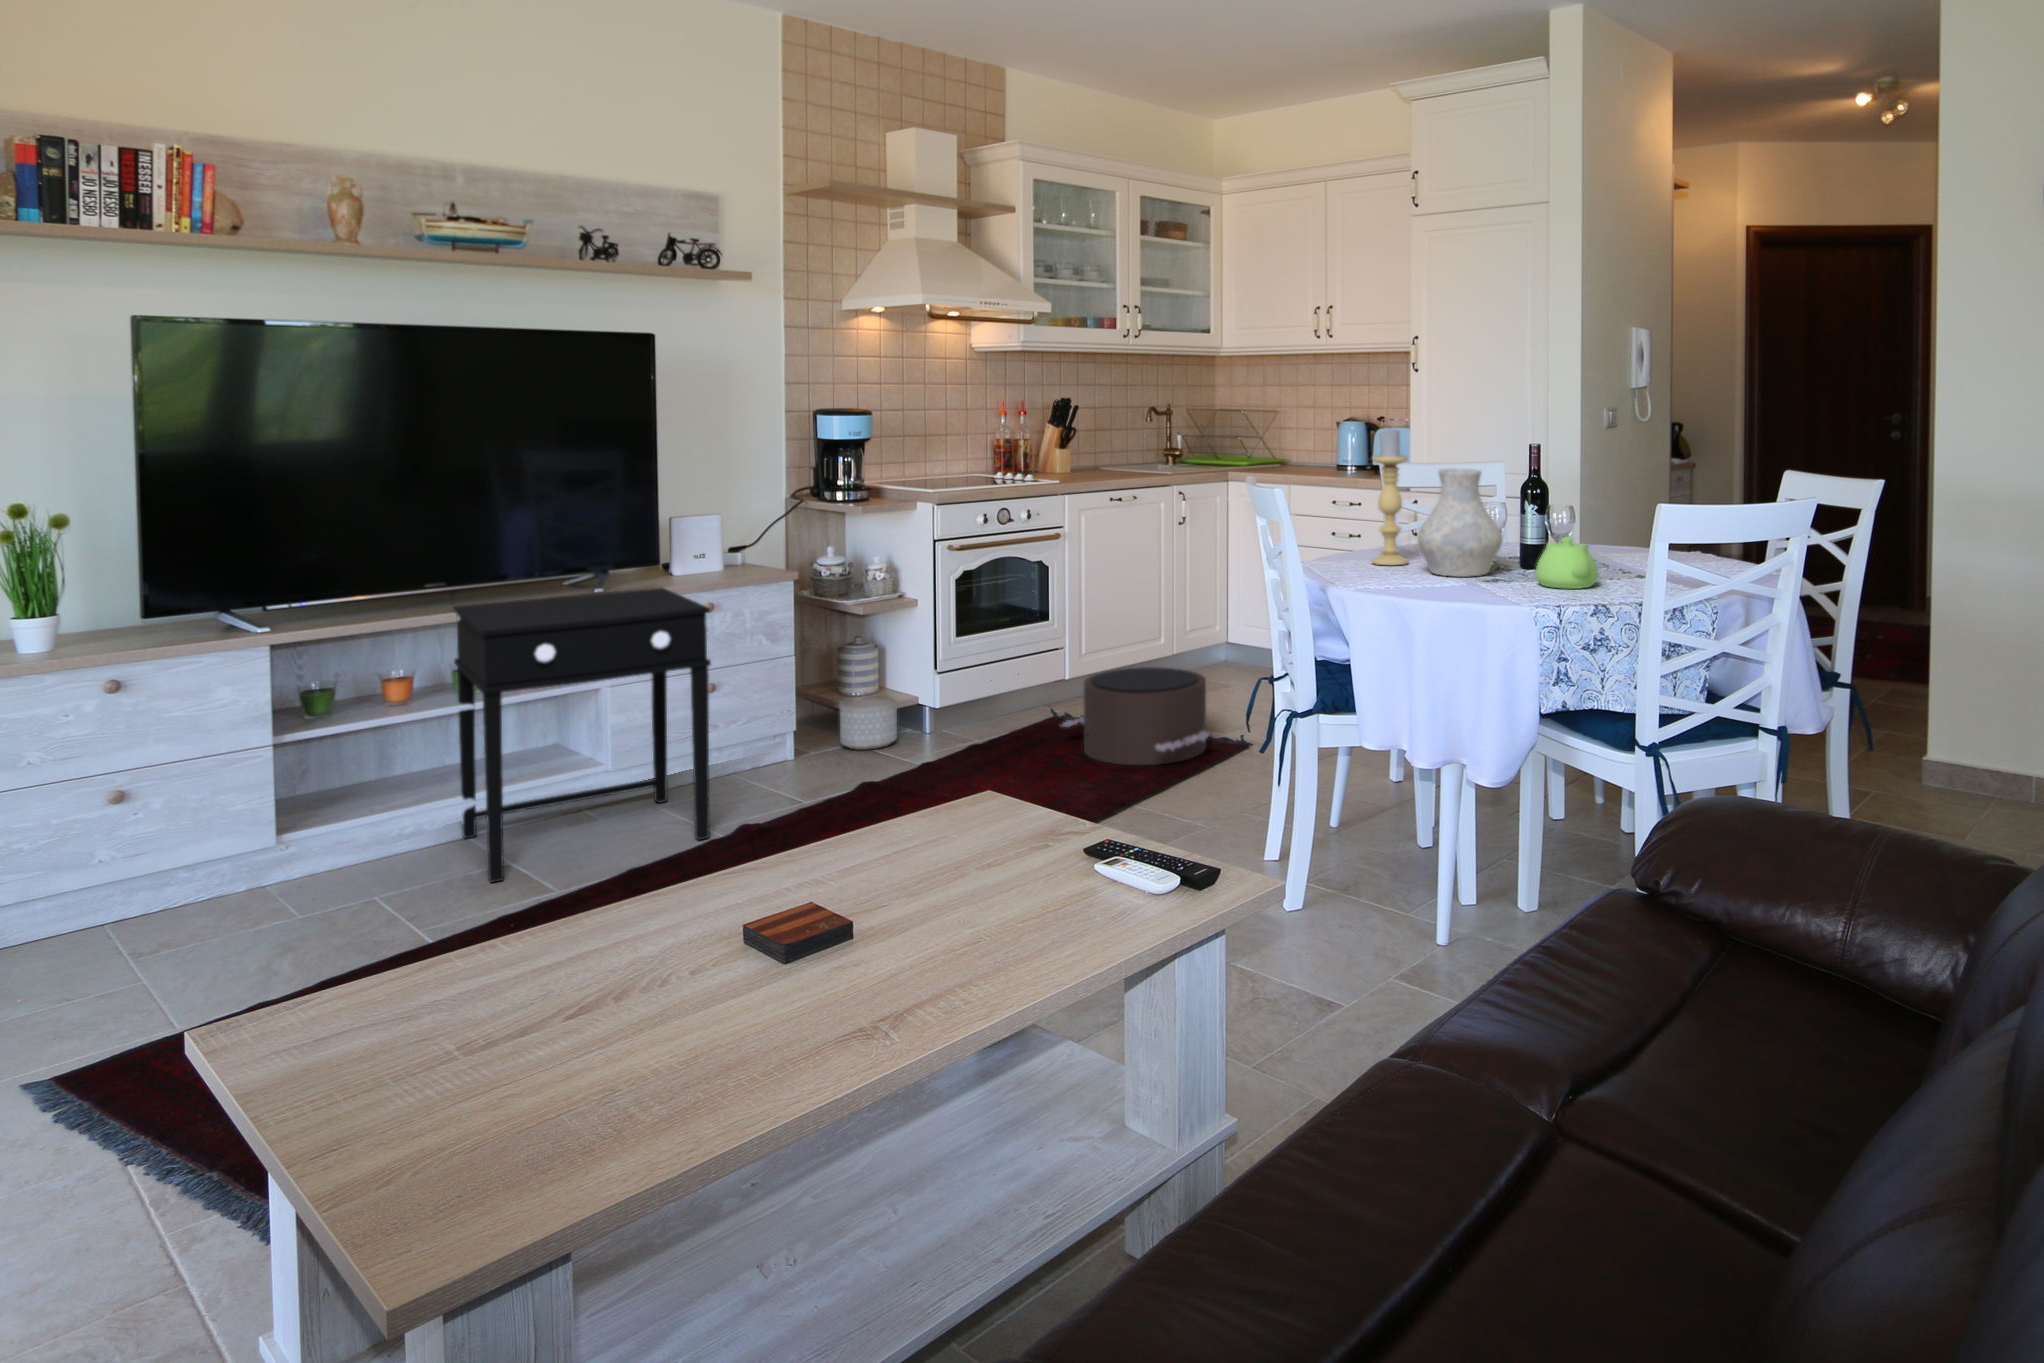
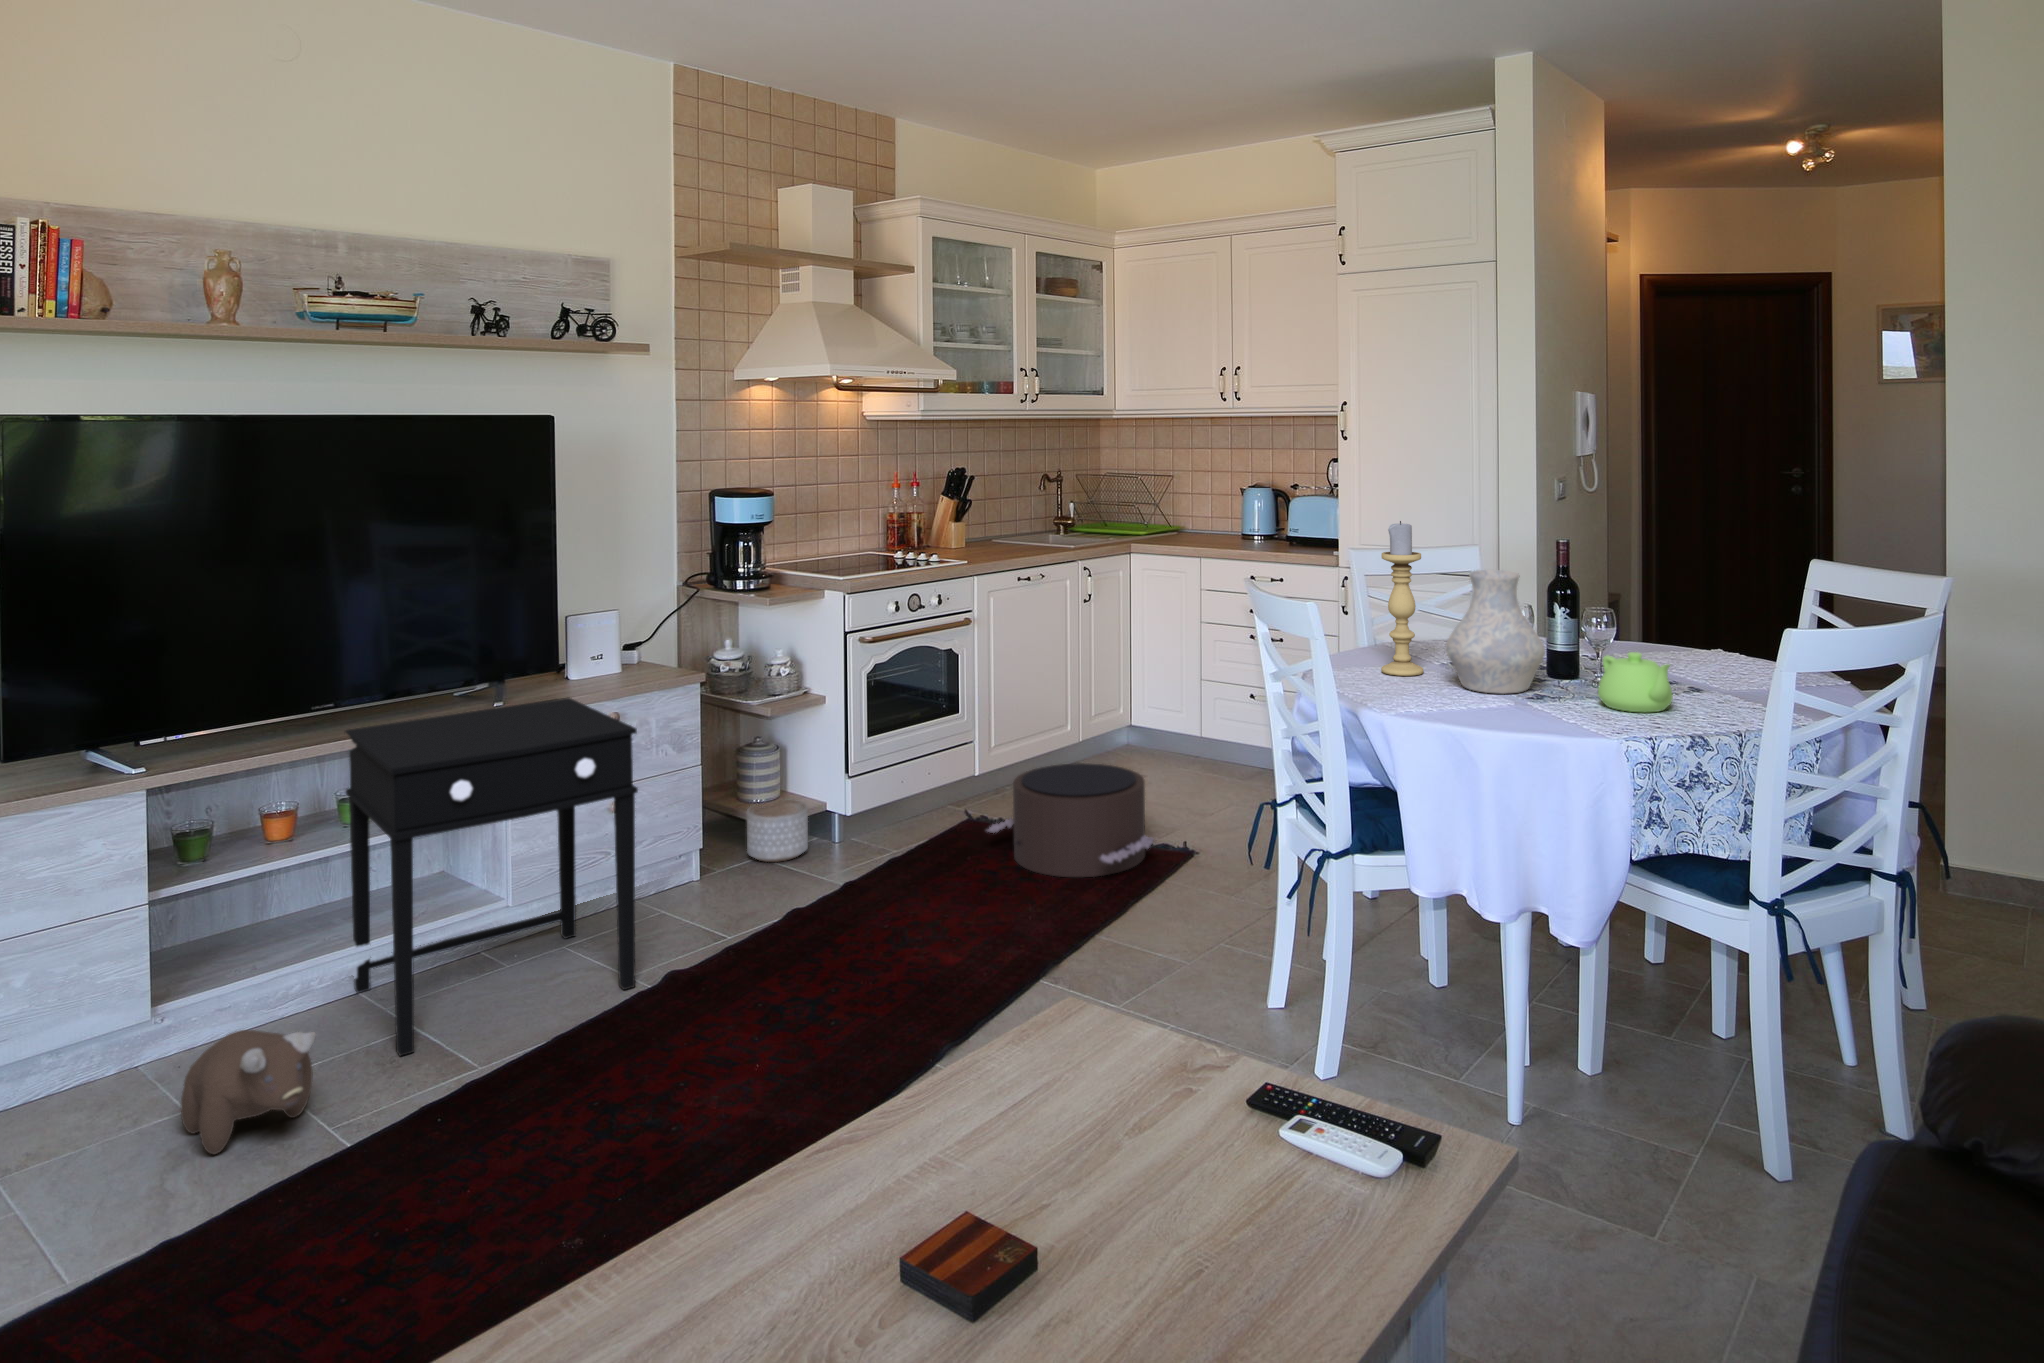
plush toy: none [292,846,407,945] -> present [181,1030,316,1154]

